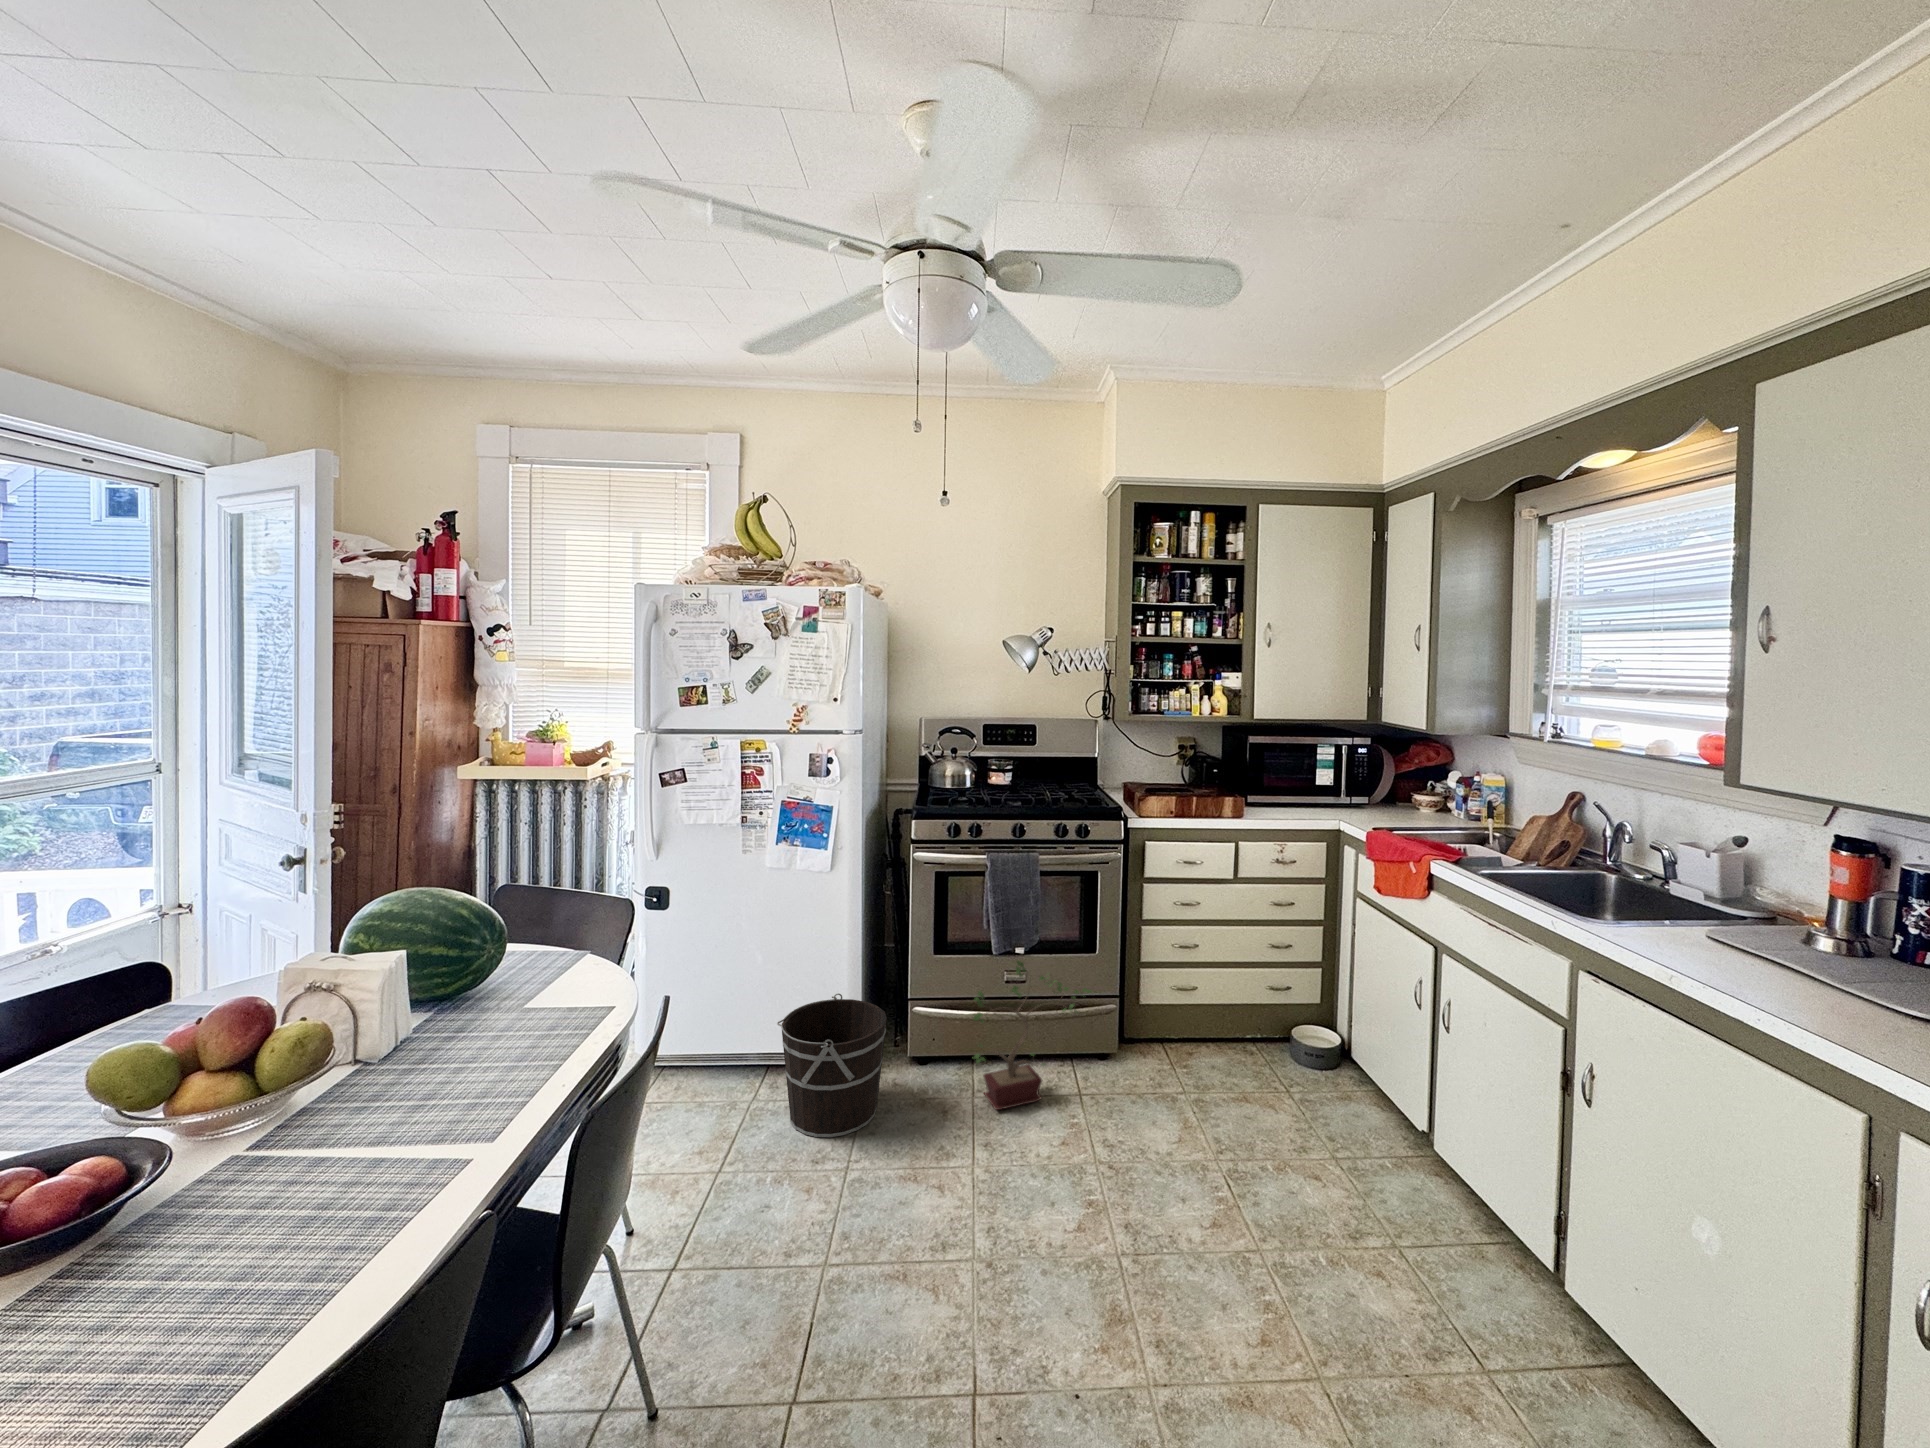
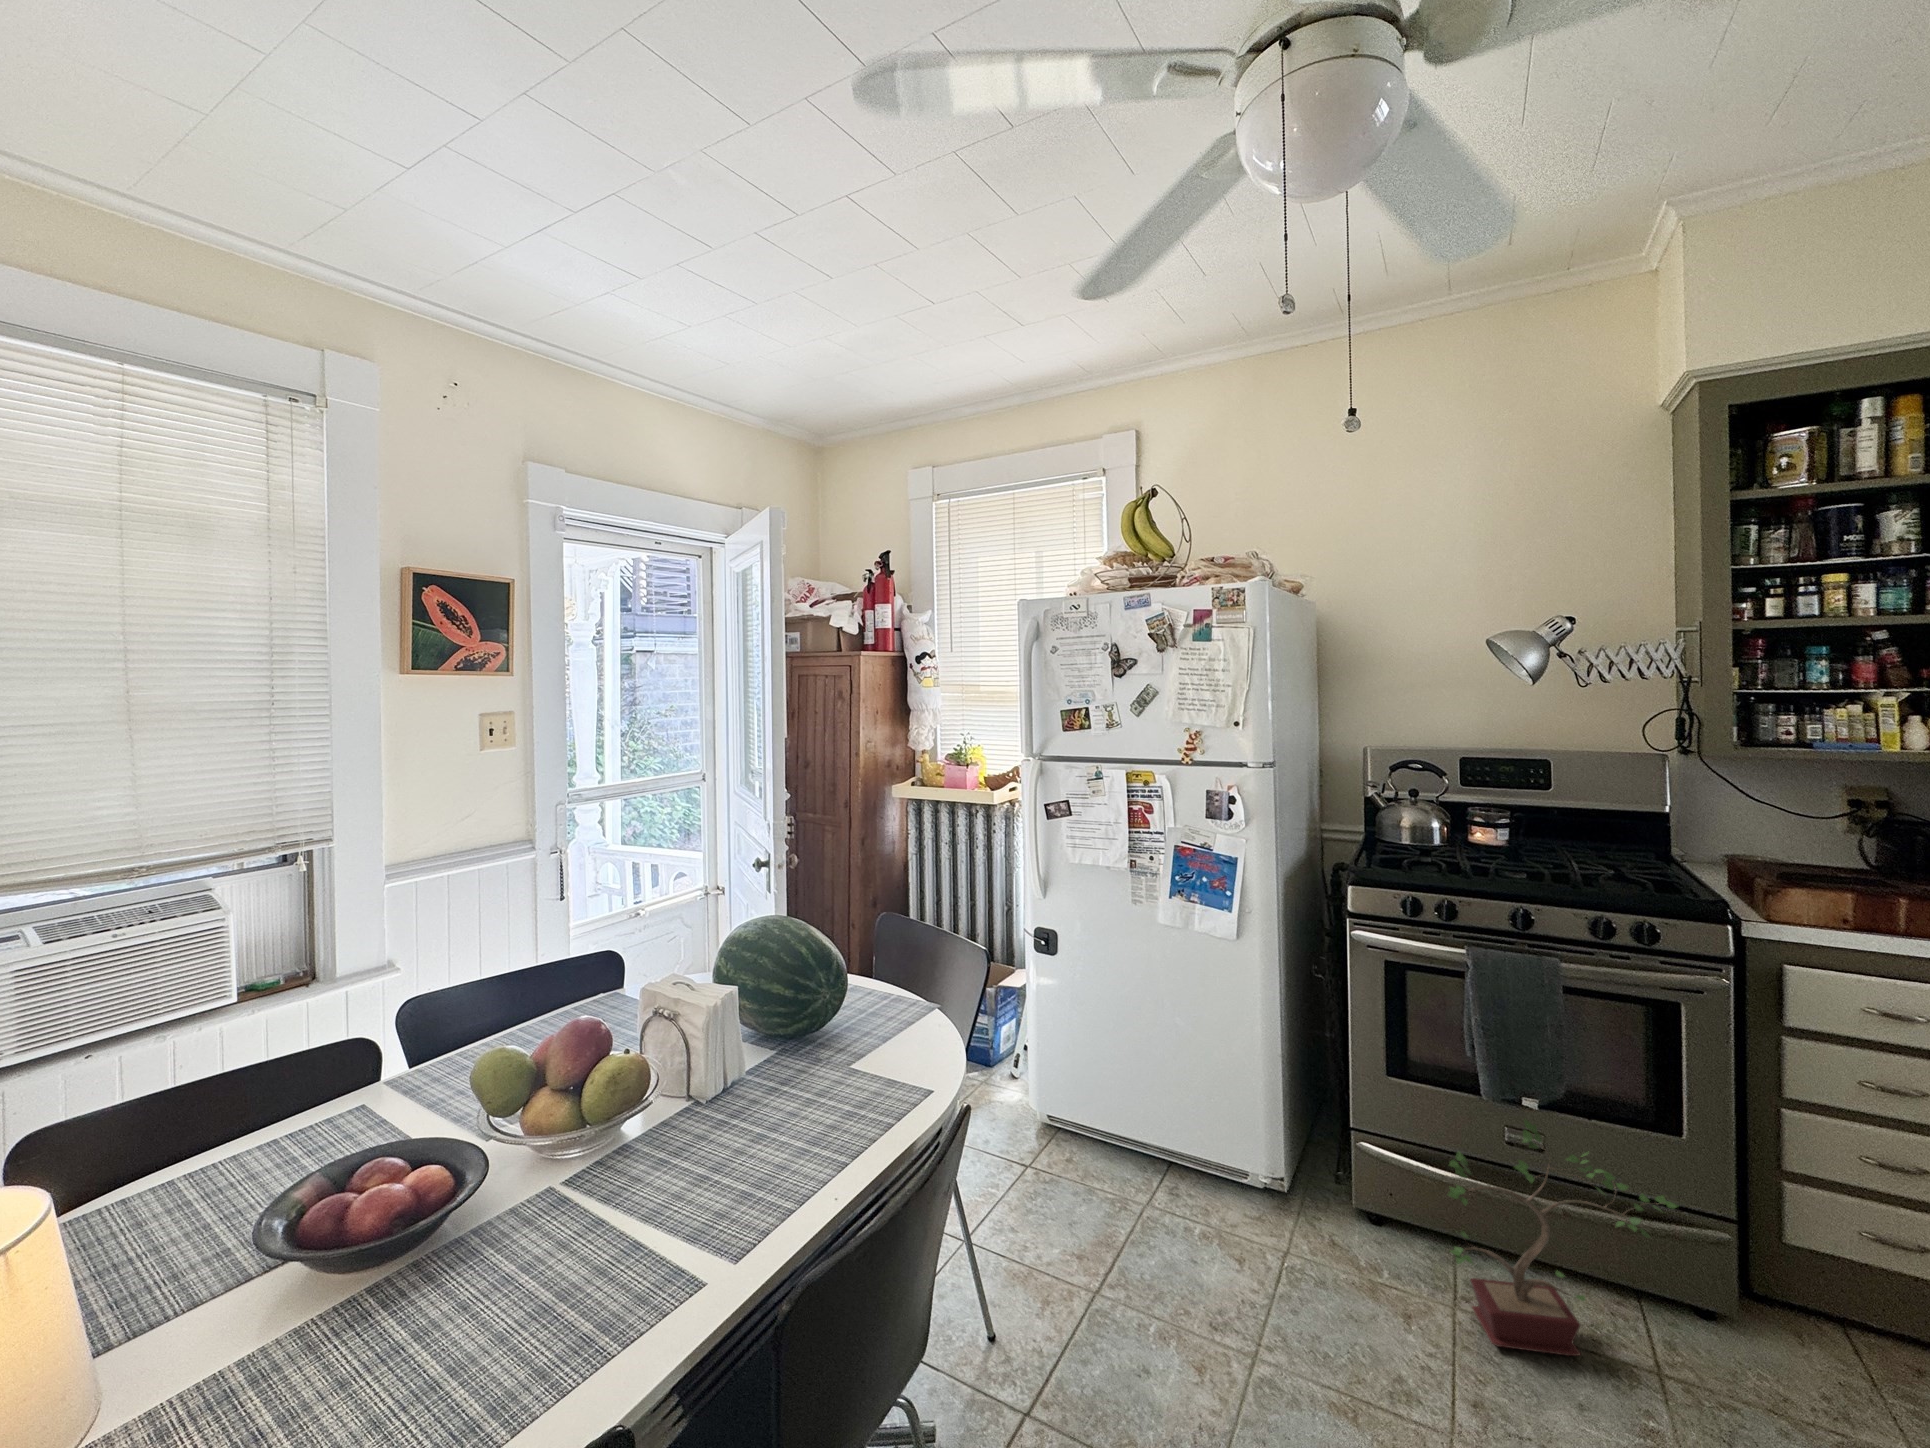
bucket: present [777,993,887,1137] -> none [1170,1098,1314,1298]

